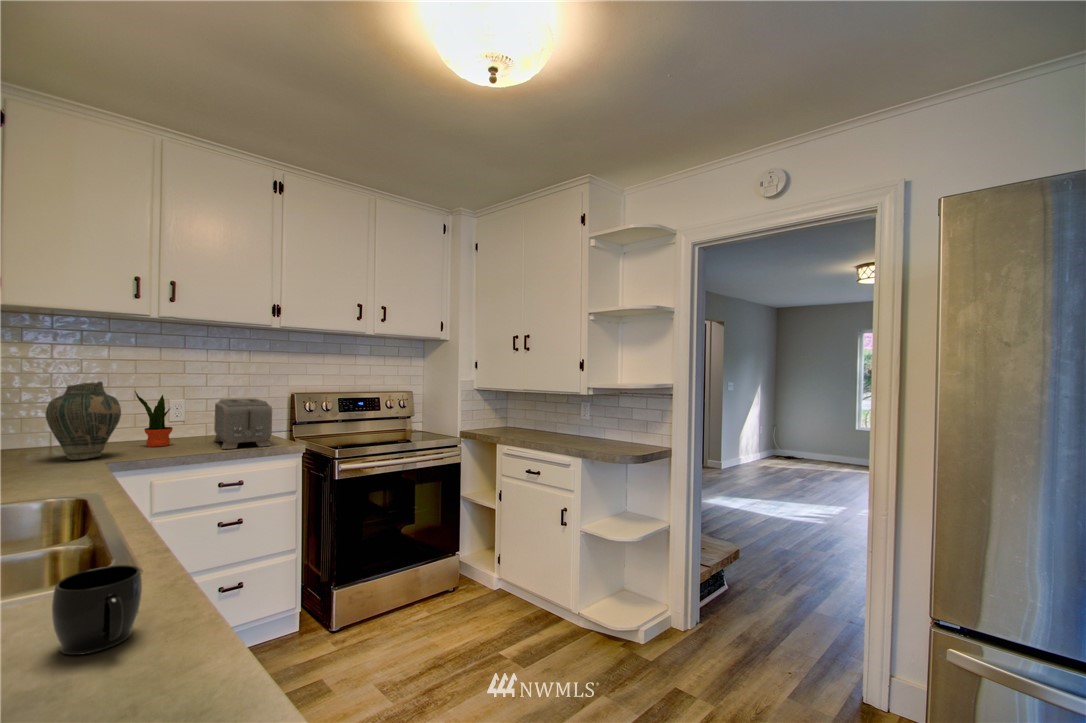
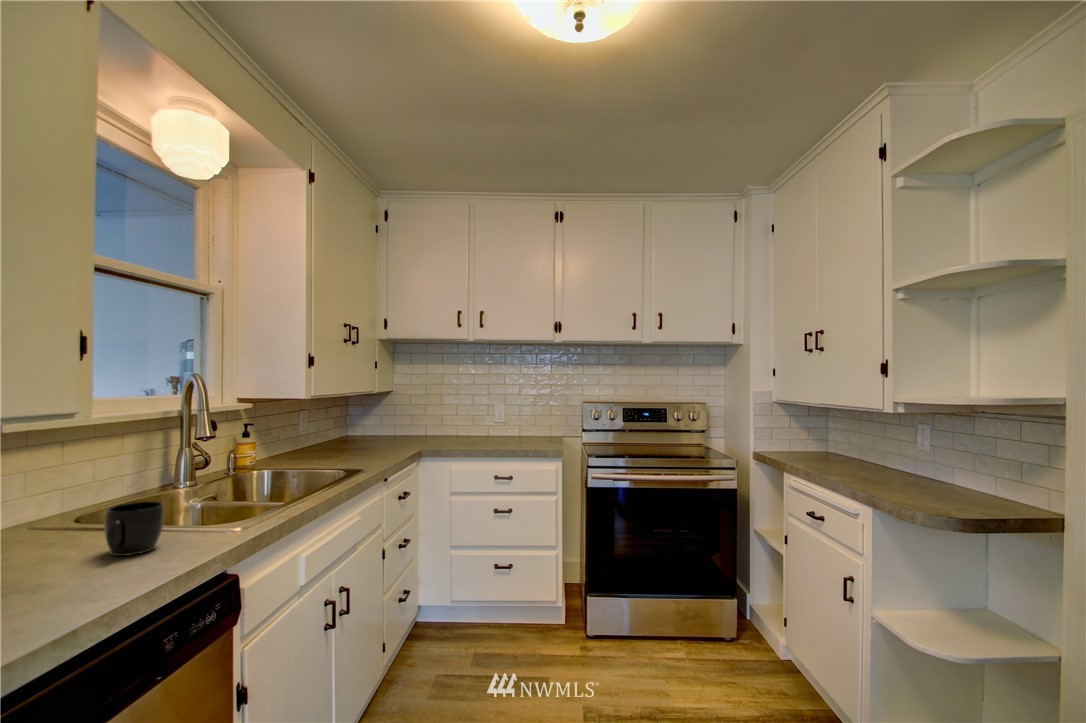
vase: present [46,382,121,460] -> none [400,387,441,442]
potted plant: present [135,391,173,447] -> none [462,395,484,439]
toaster: present [214,398,272,449] -> none [500,404,544,446]

